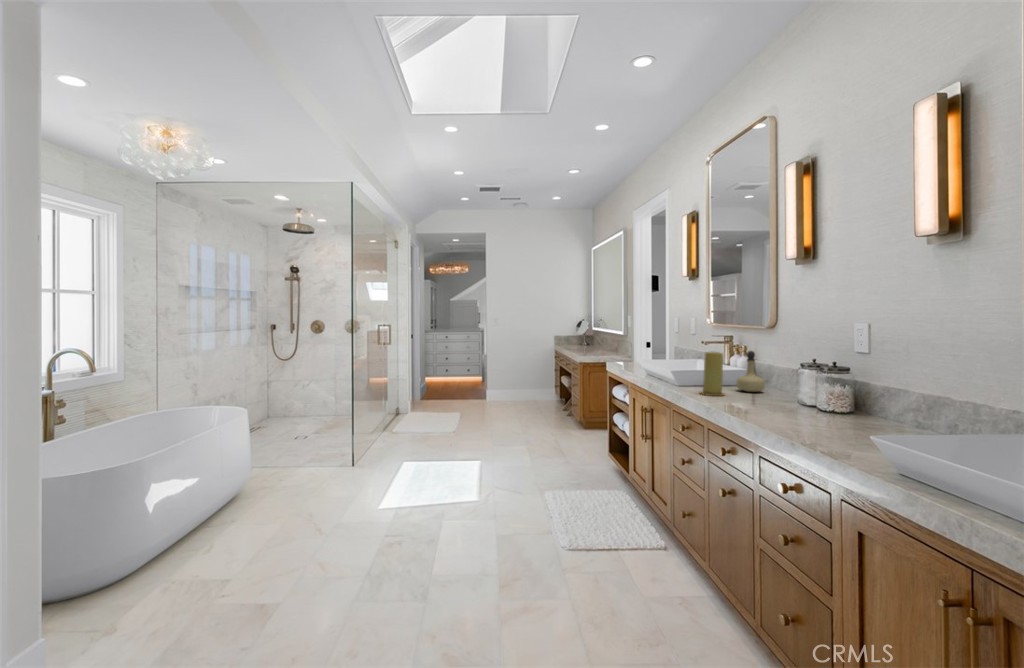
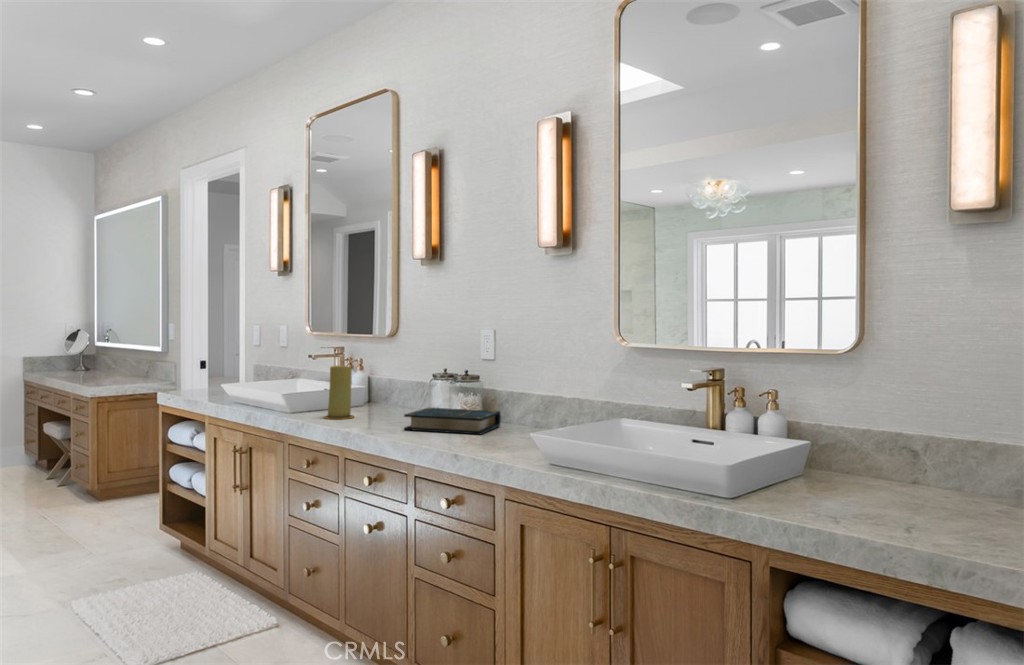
perfume bottle: present [737,351,765,392] -> none [361,363,391,412]
book: none [759,394,871,428] -> present [404,408,501,435]

